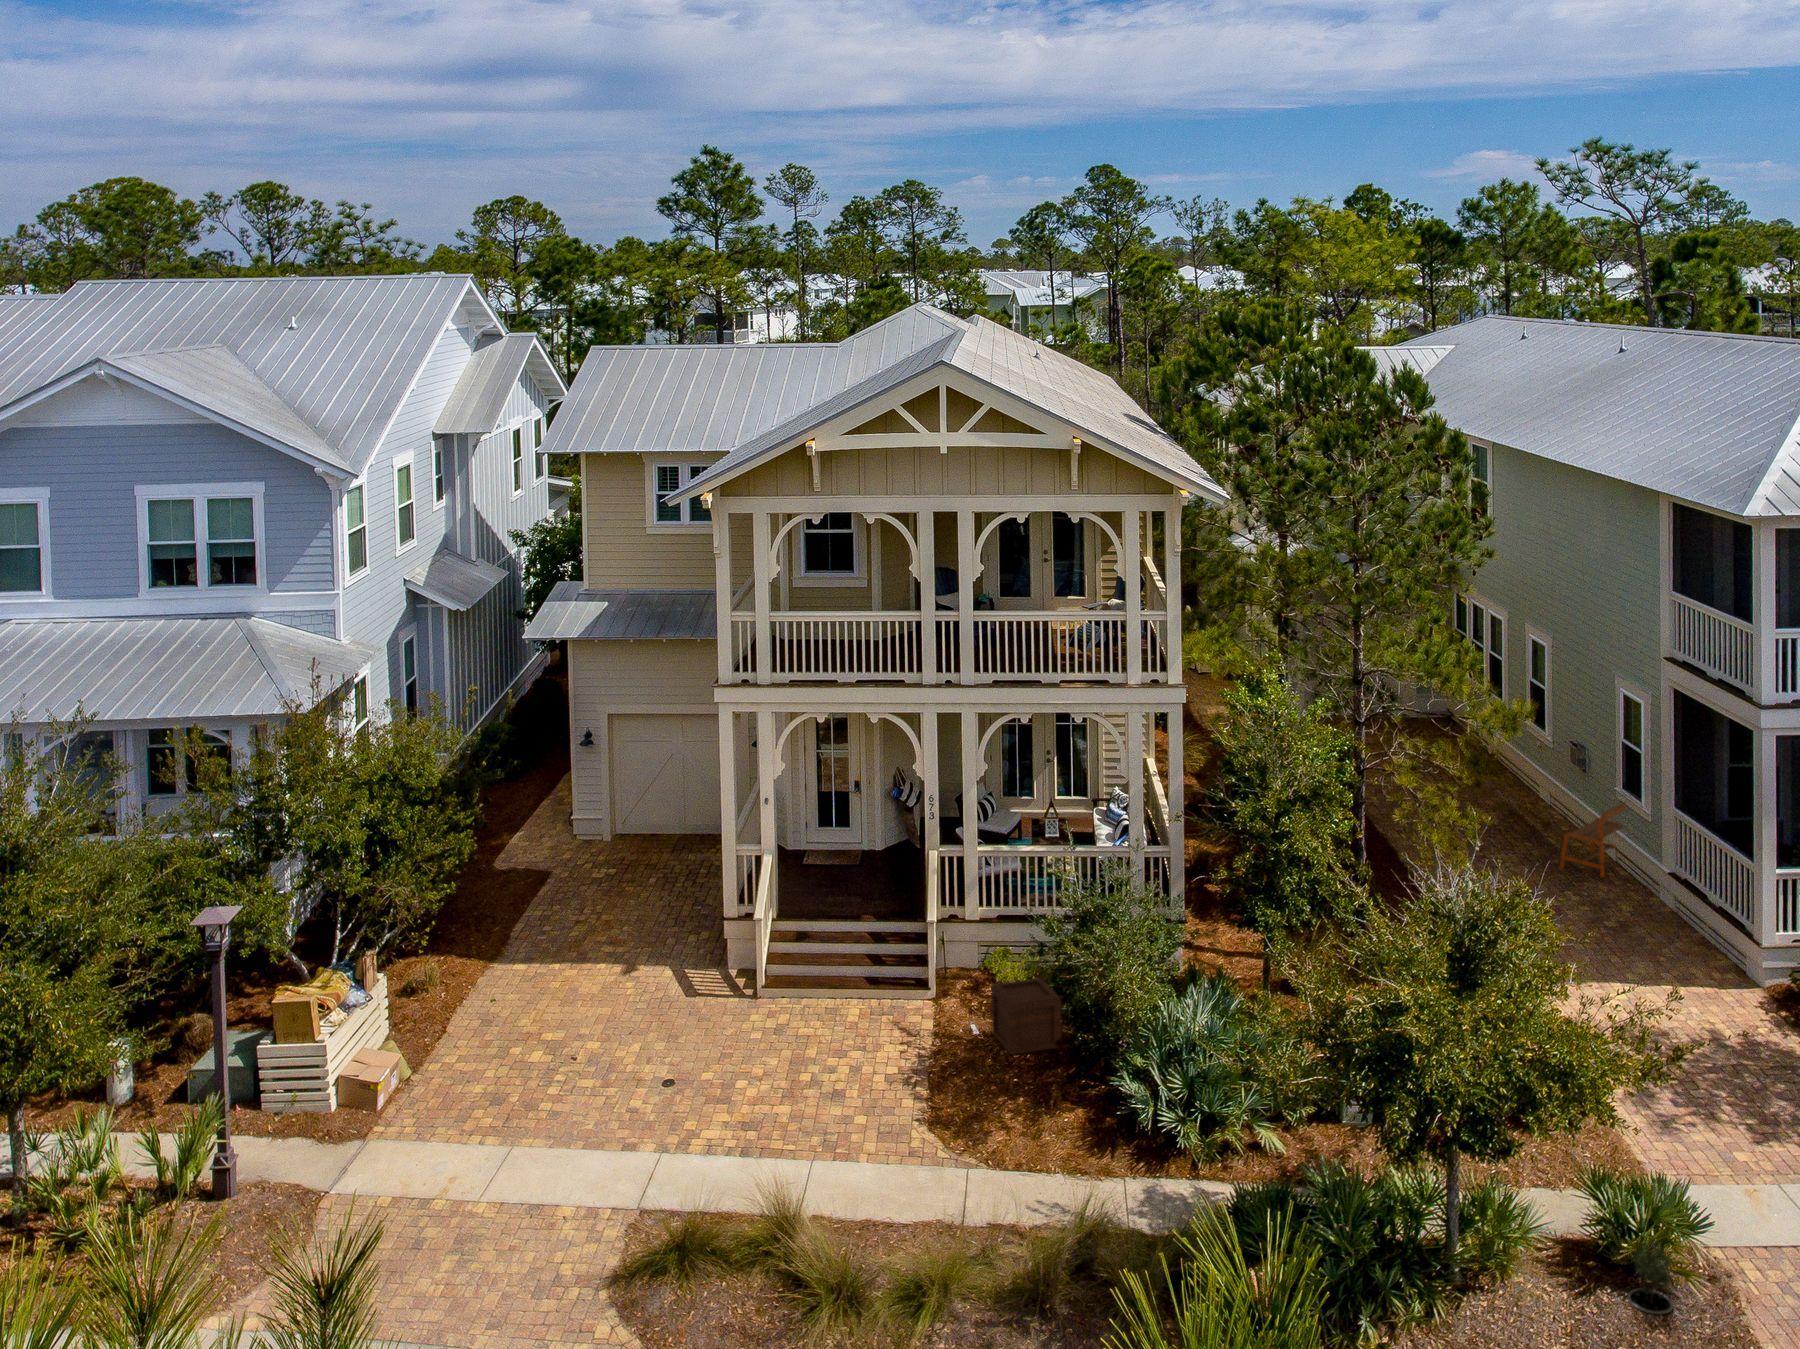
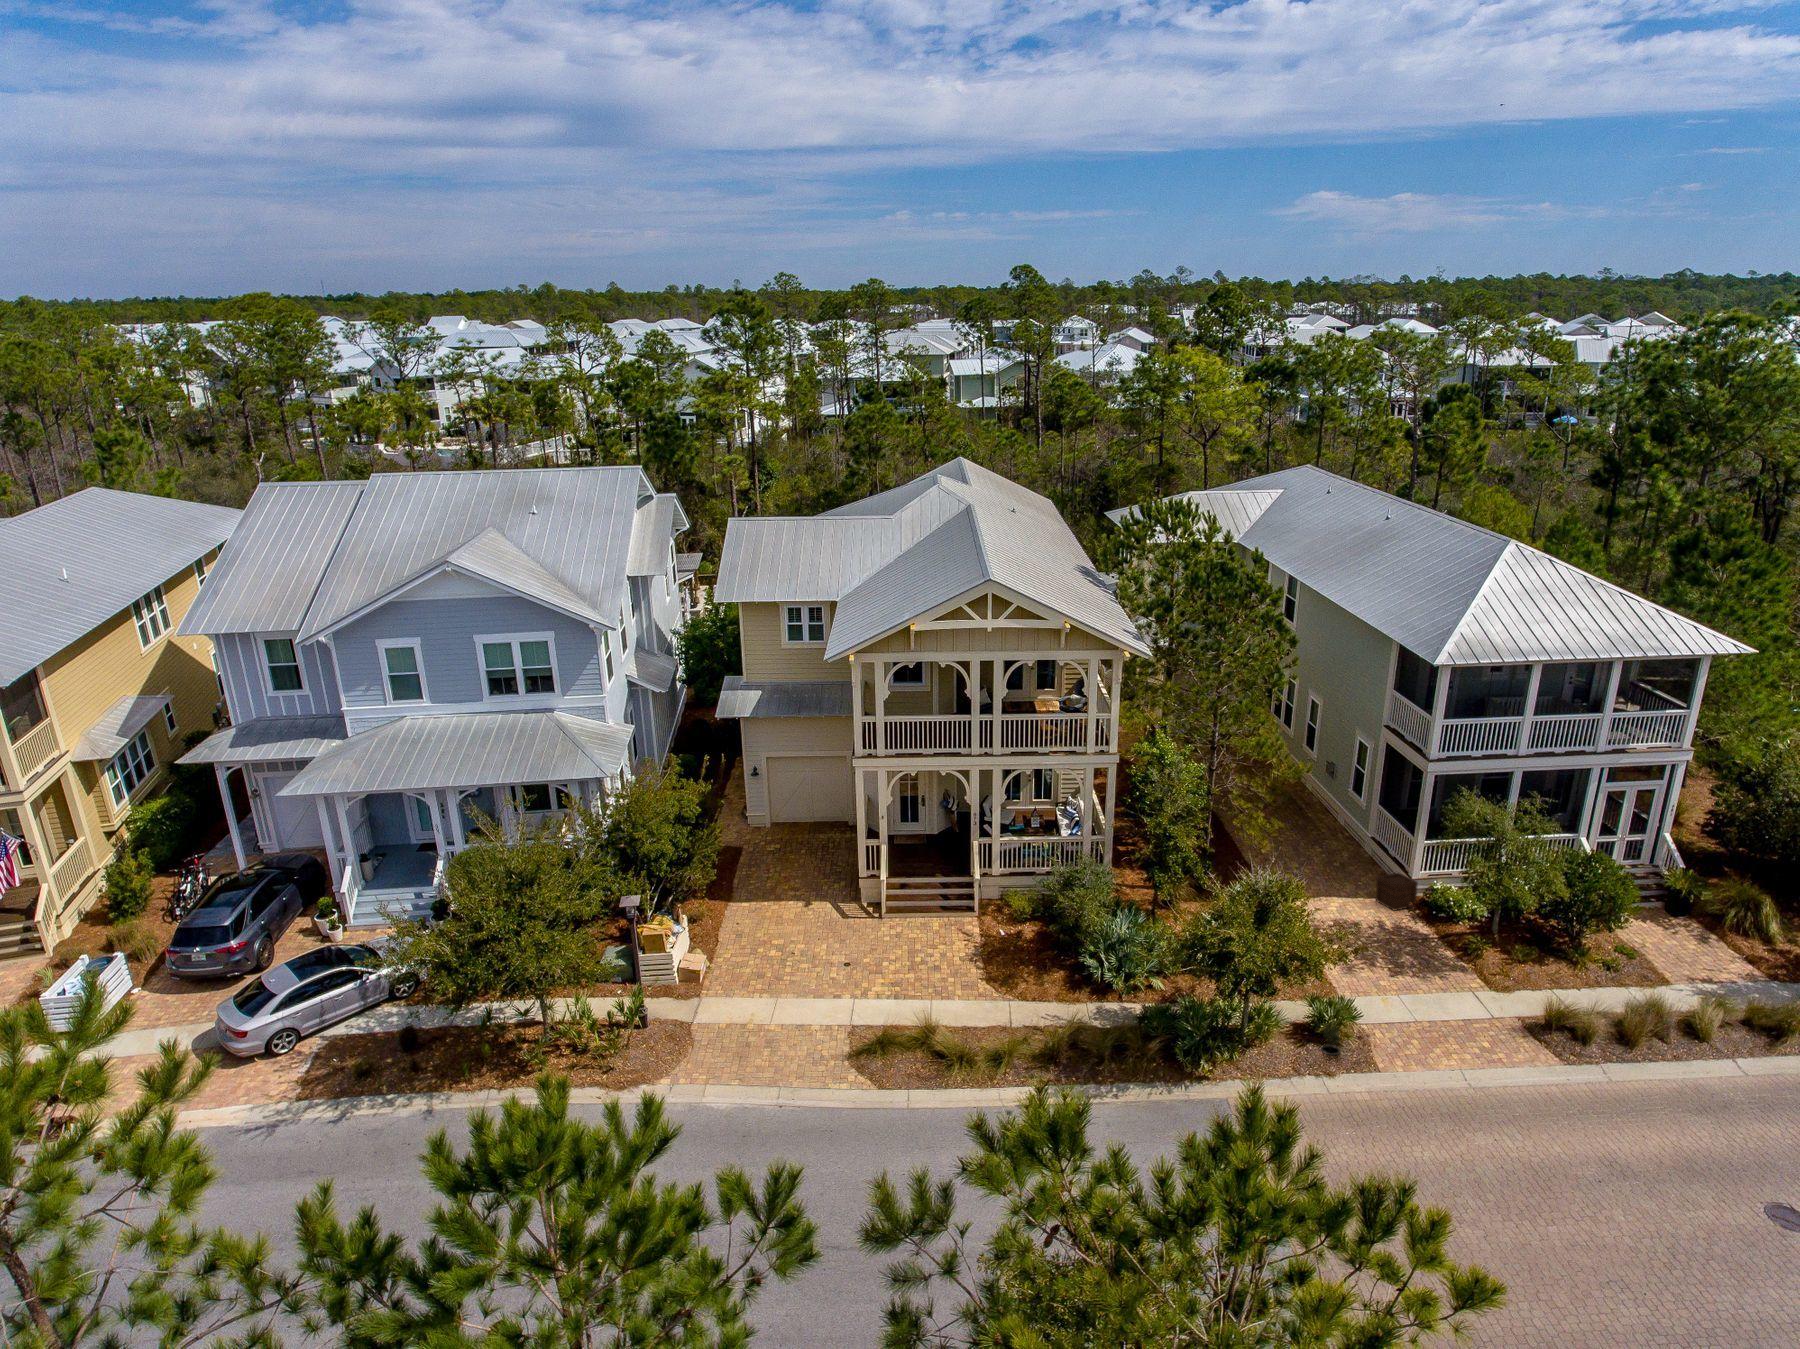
bench: present [1560,802,1626,878] -> none [1315,799,1356,844]
wooden crate: present [991,978,1061,1055] -> present [1376,873,1418,910]

